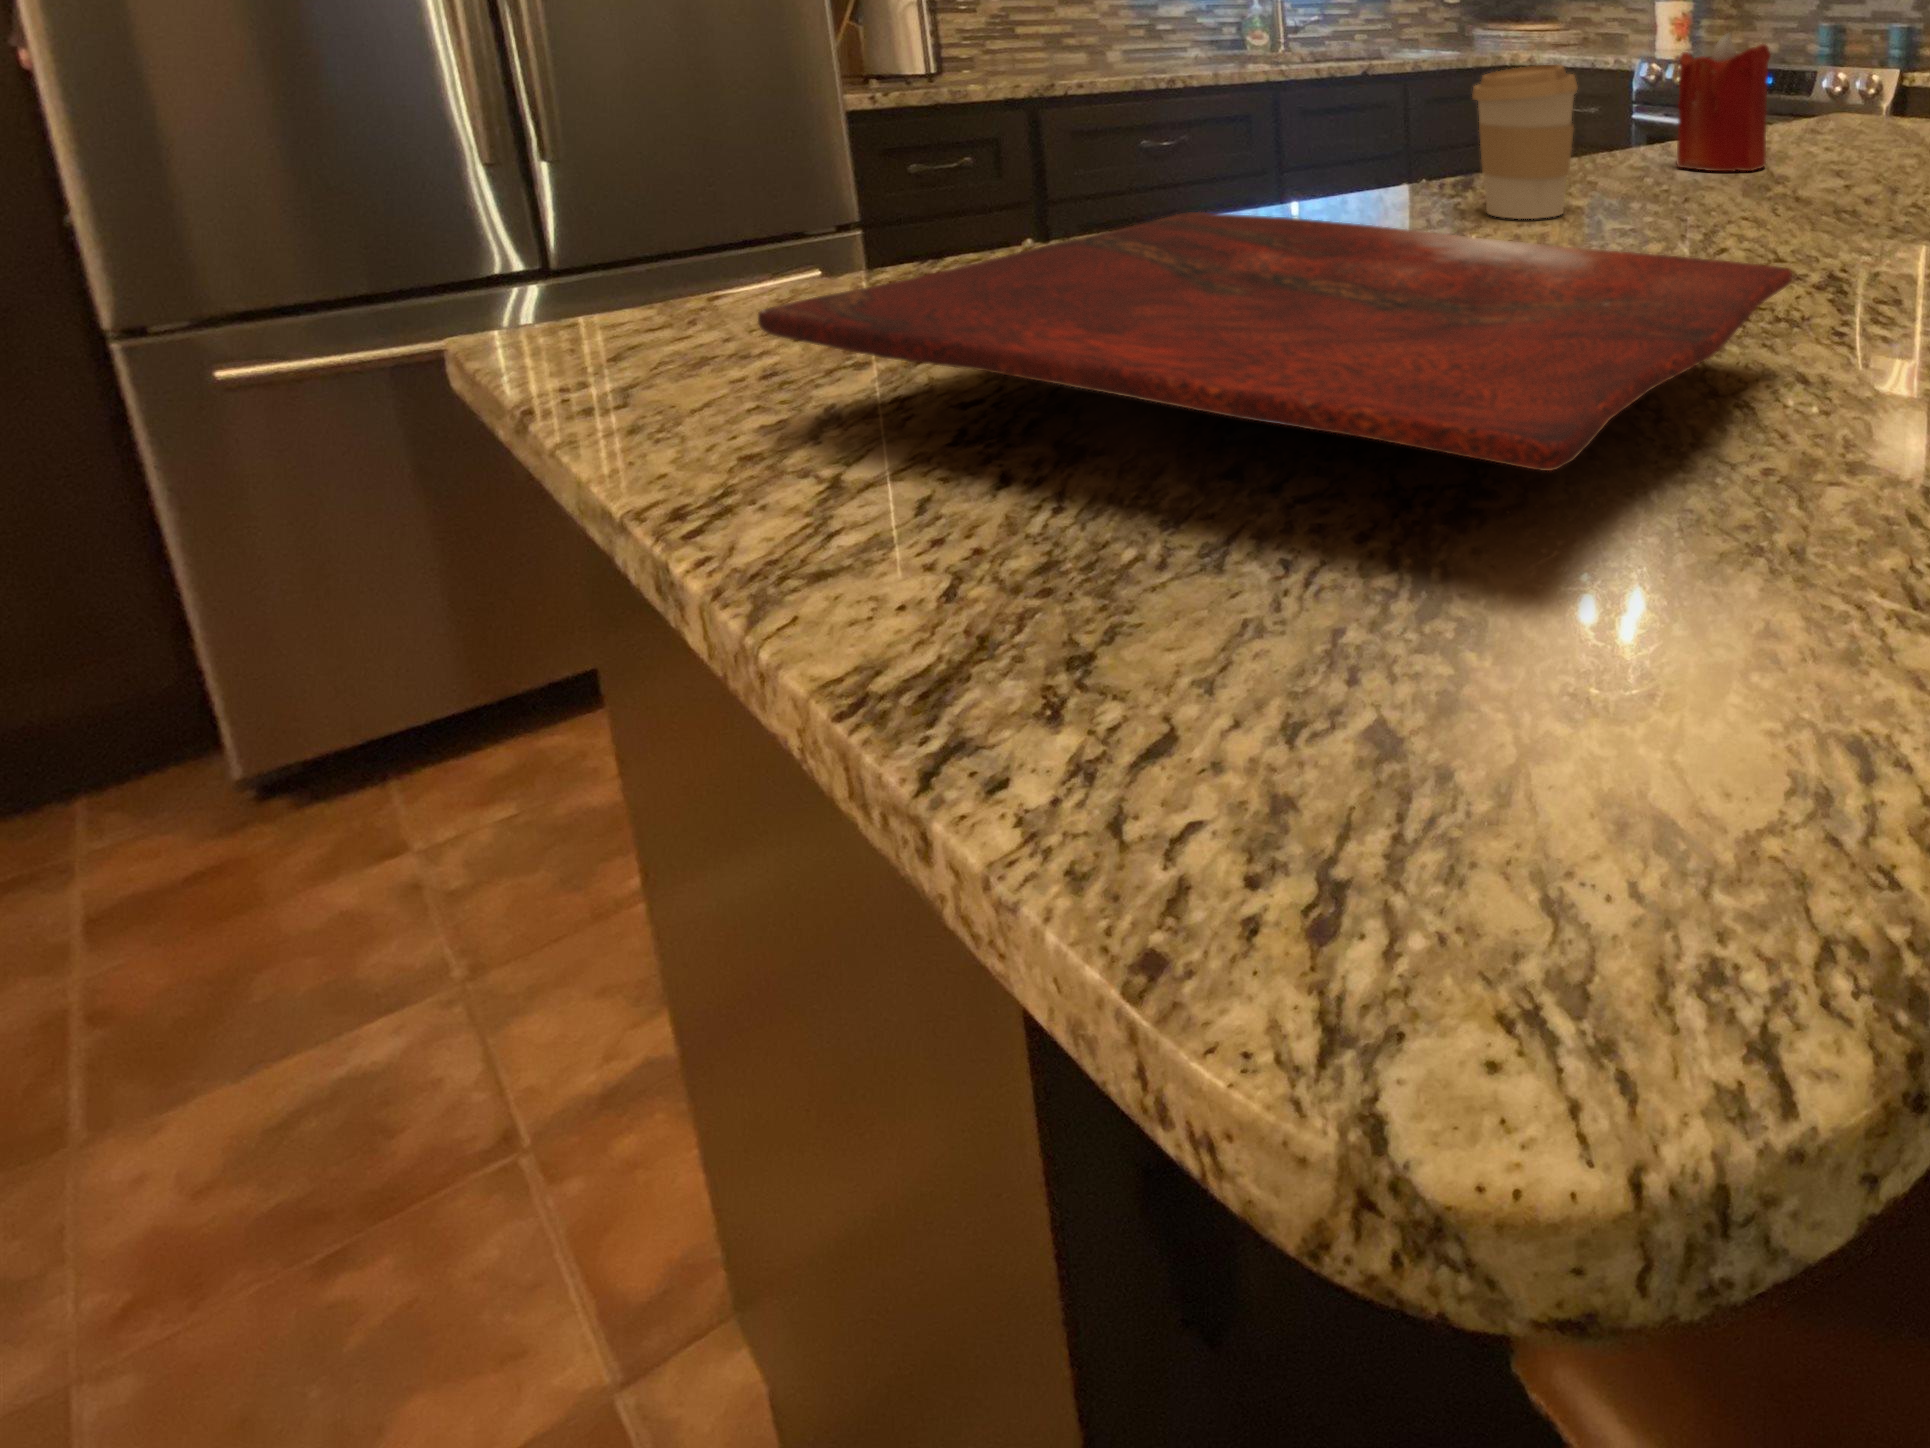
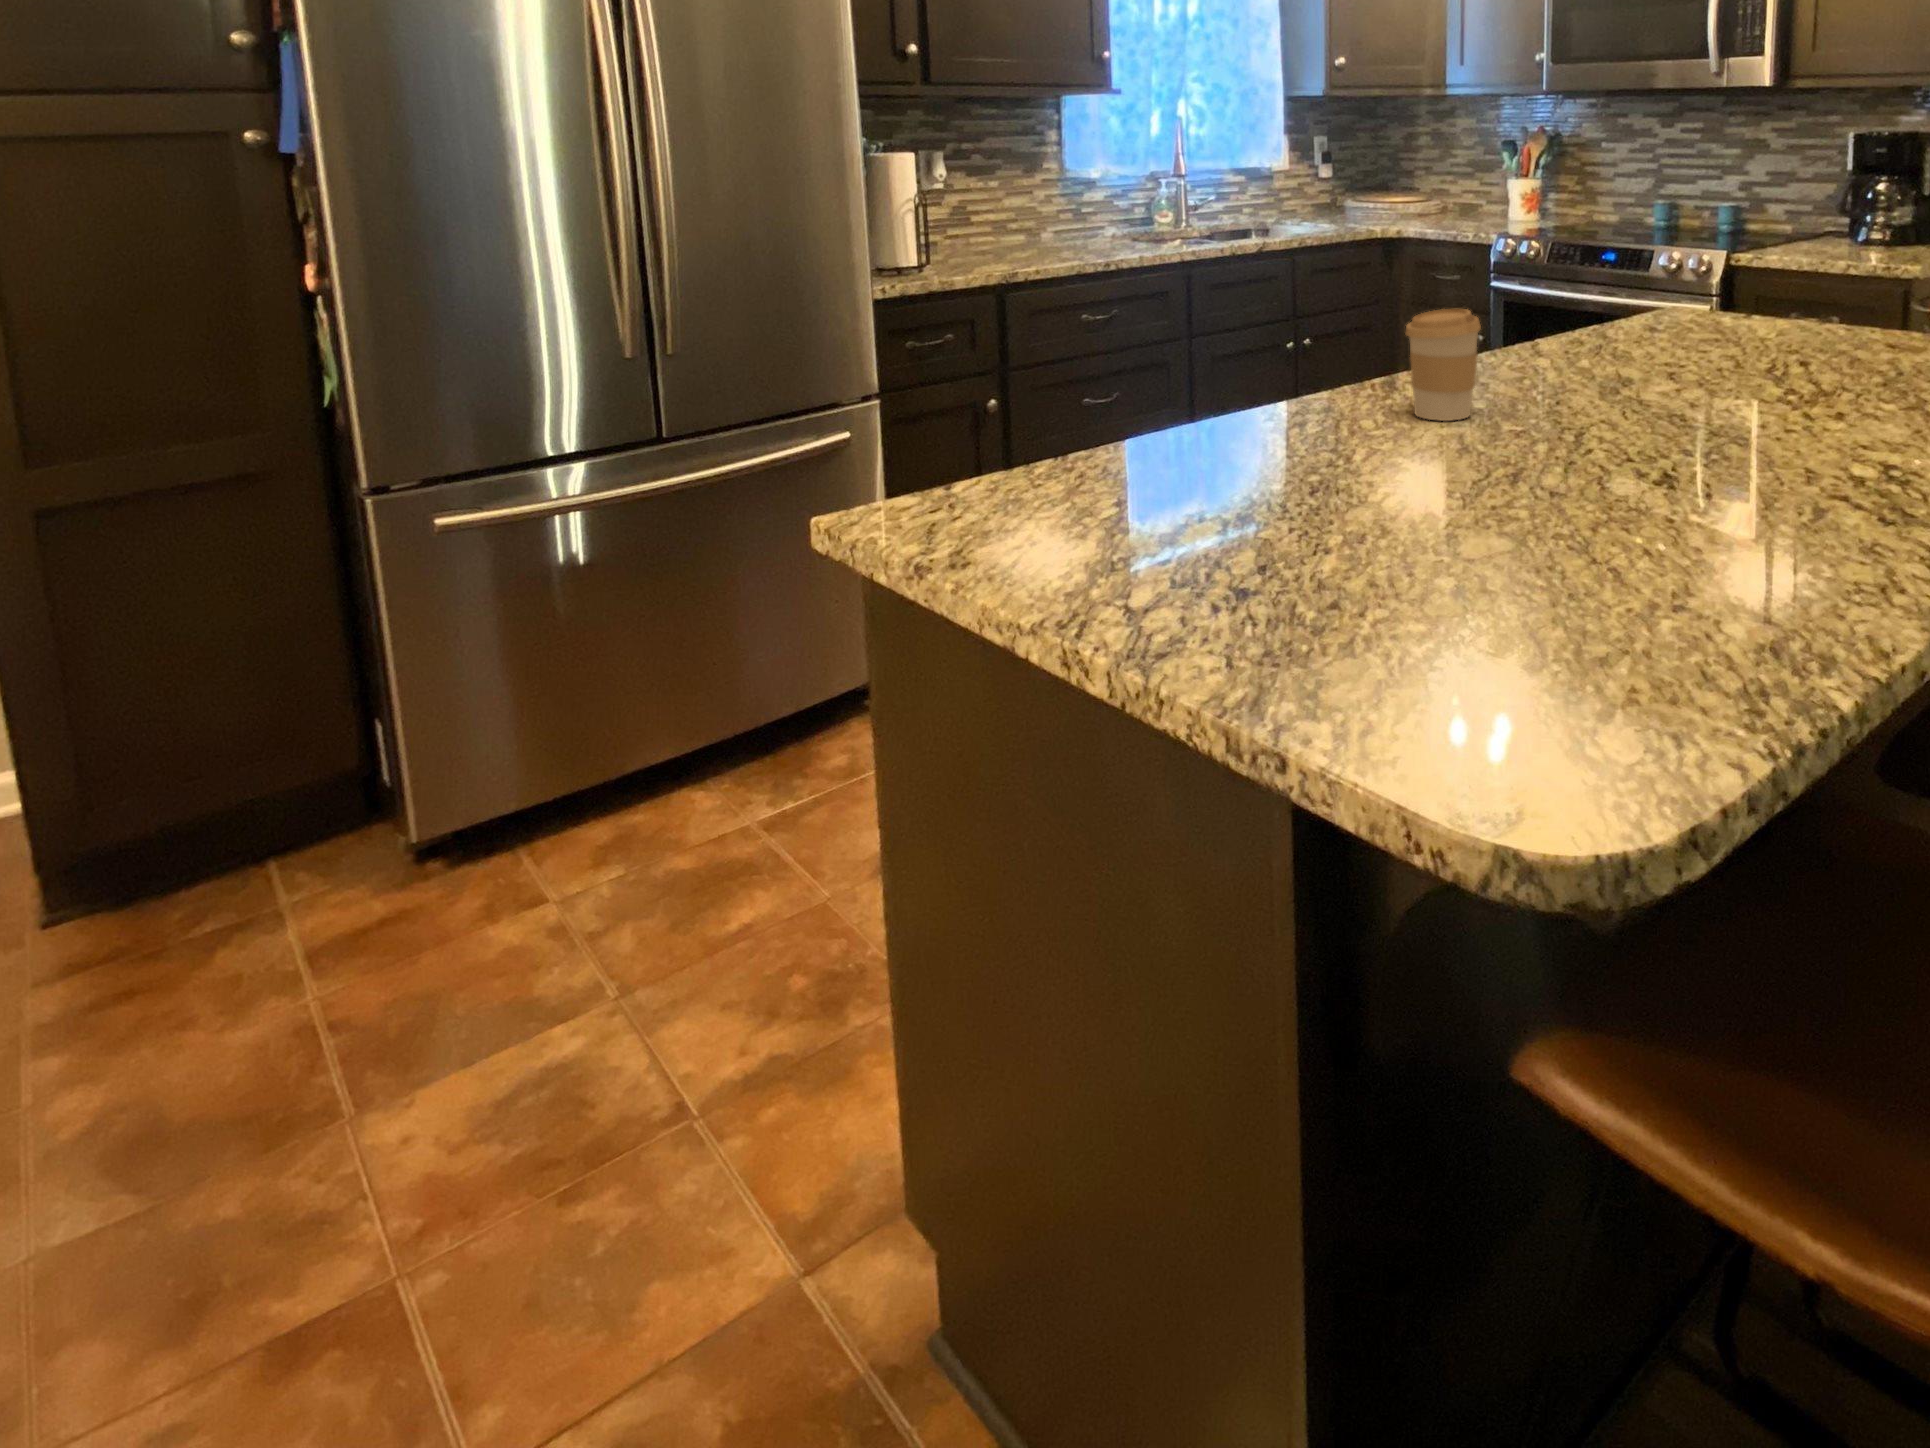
candle: present [1677,33,1771,171] -> none [1546,267,1618,373]
cutting board: present [758,212,1792,471] -> none [1059,434,1639,611]

